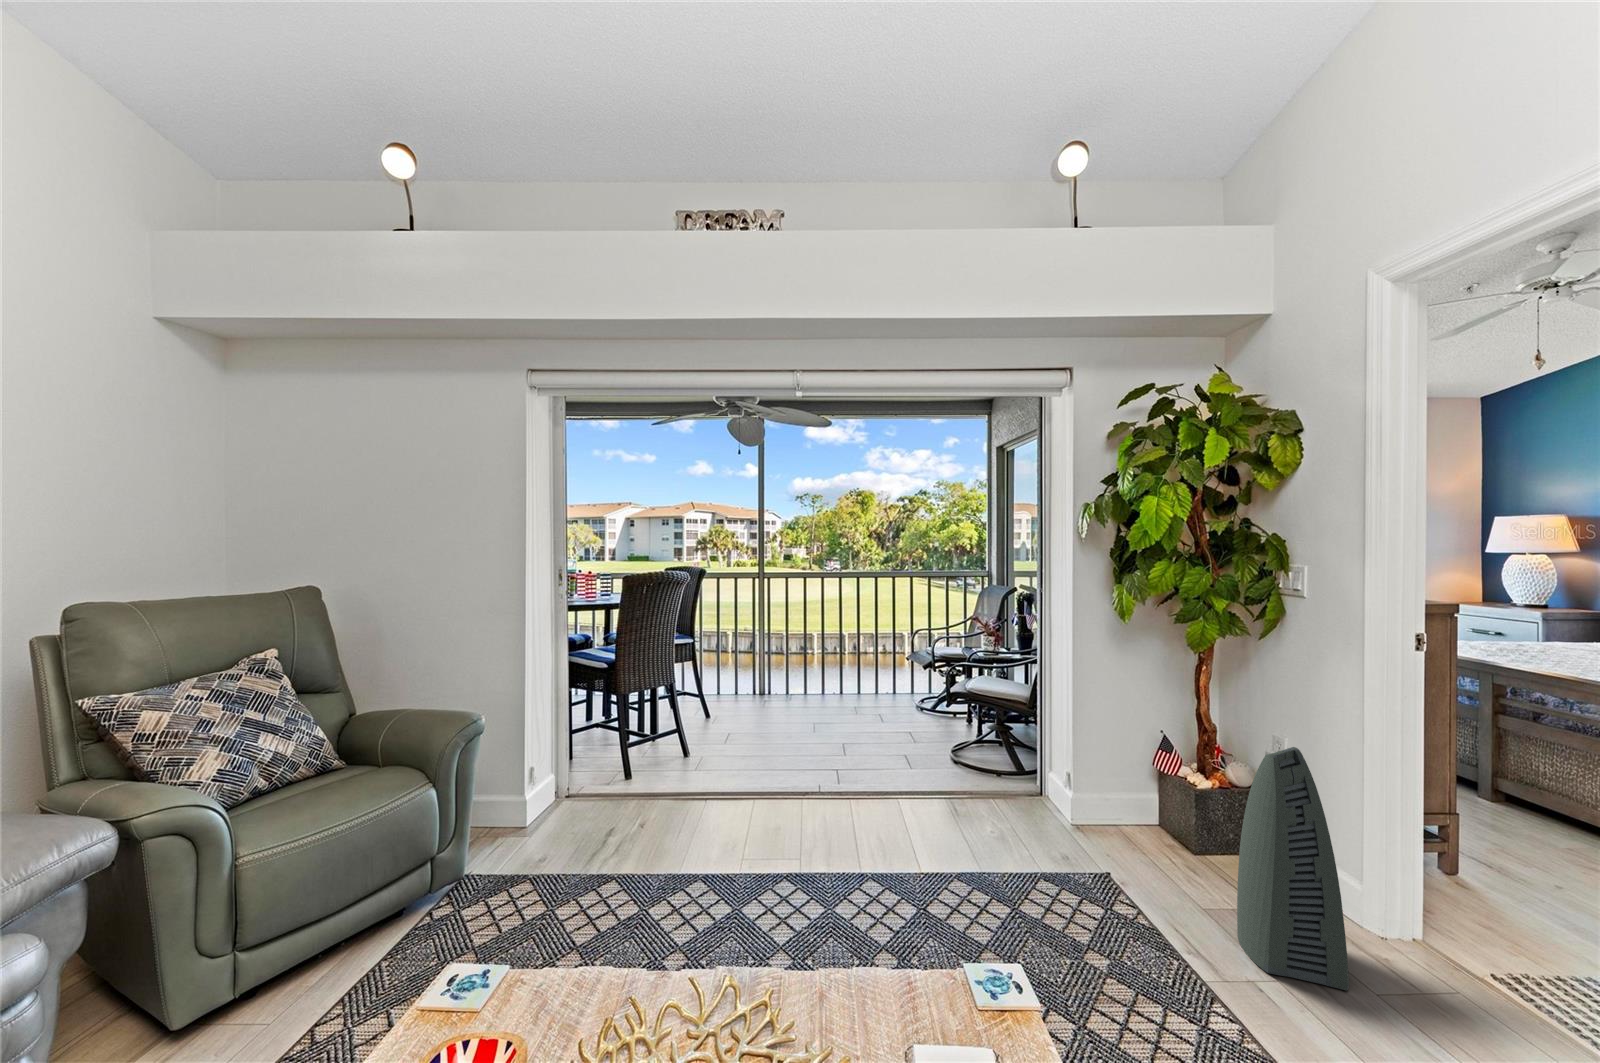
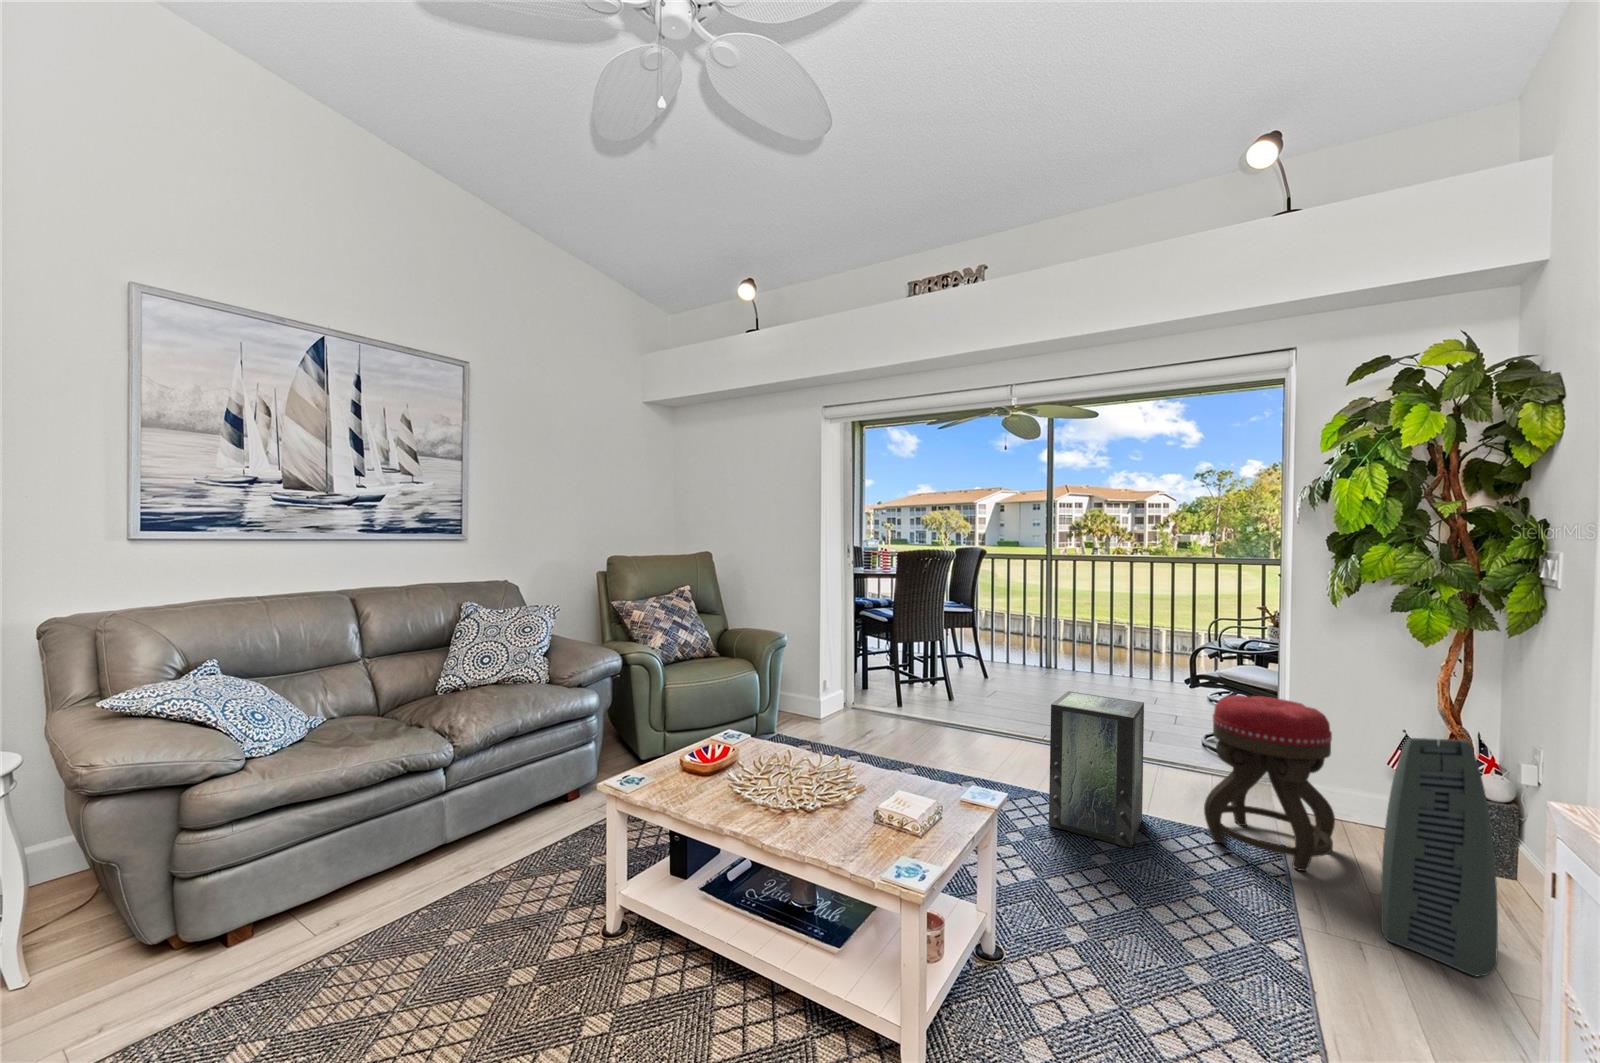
ottoman: none [1038,718,1154,903] -> present [1204,695,1335,871]
storage box: none [895,742,1001,931] -> present [1049,691,1144,848]

